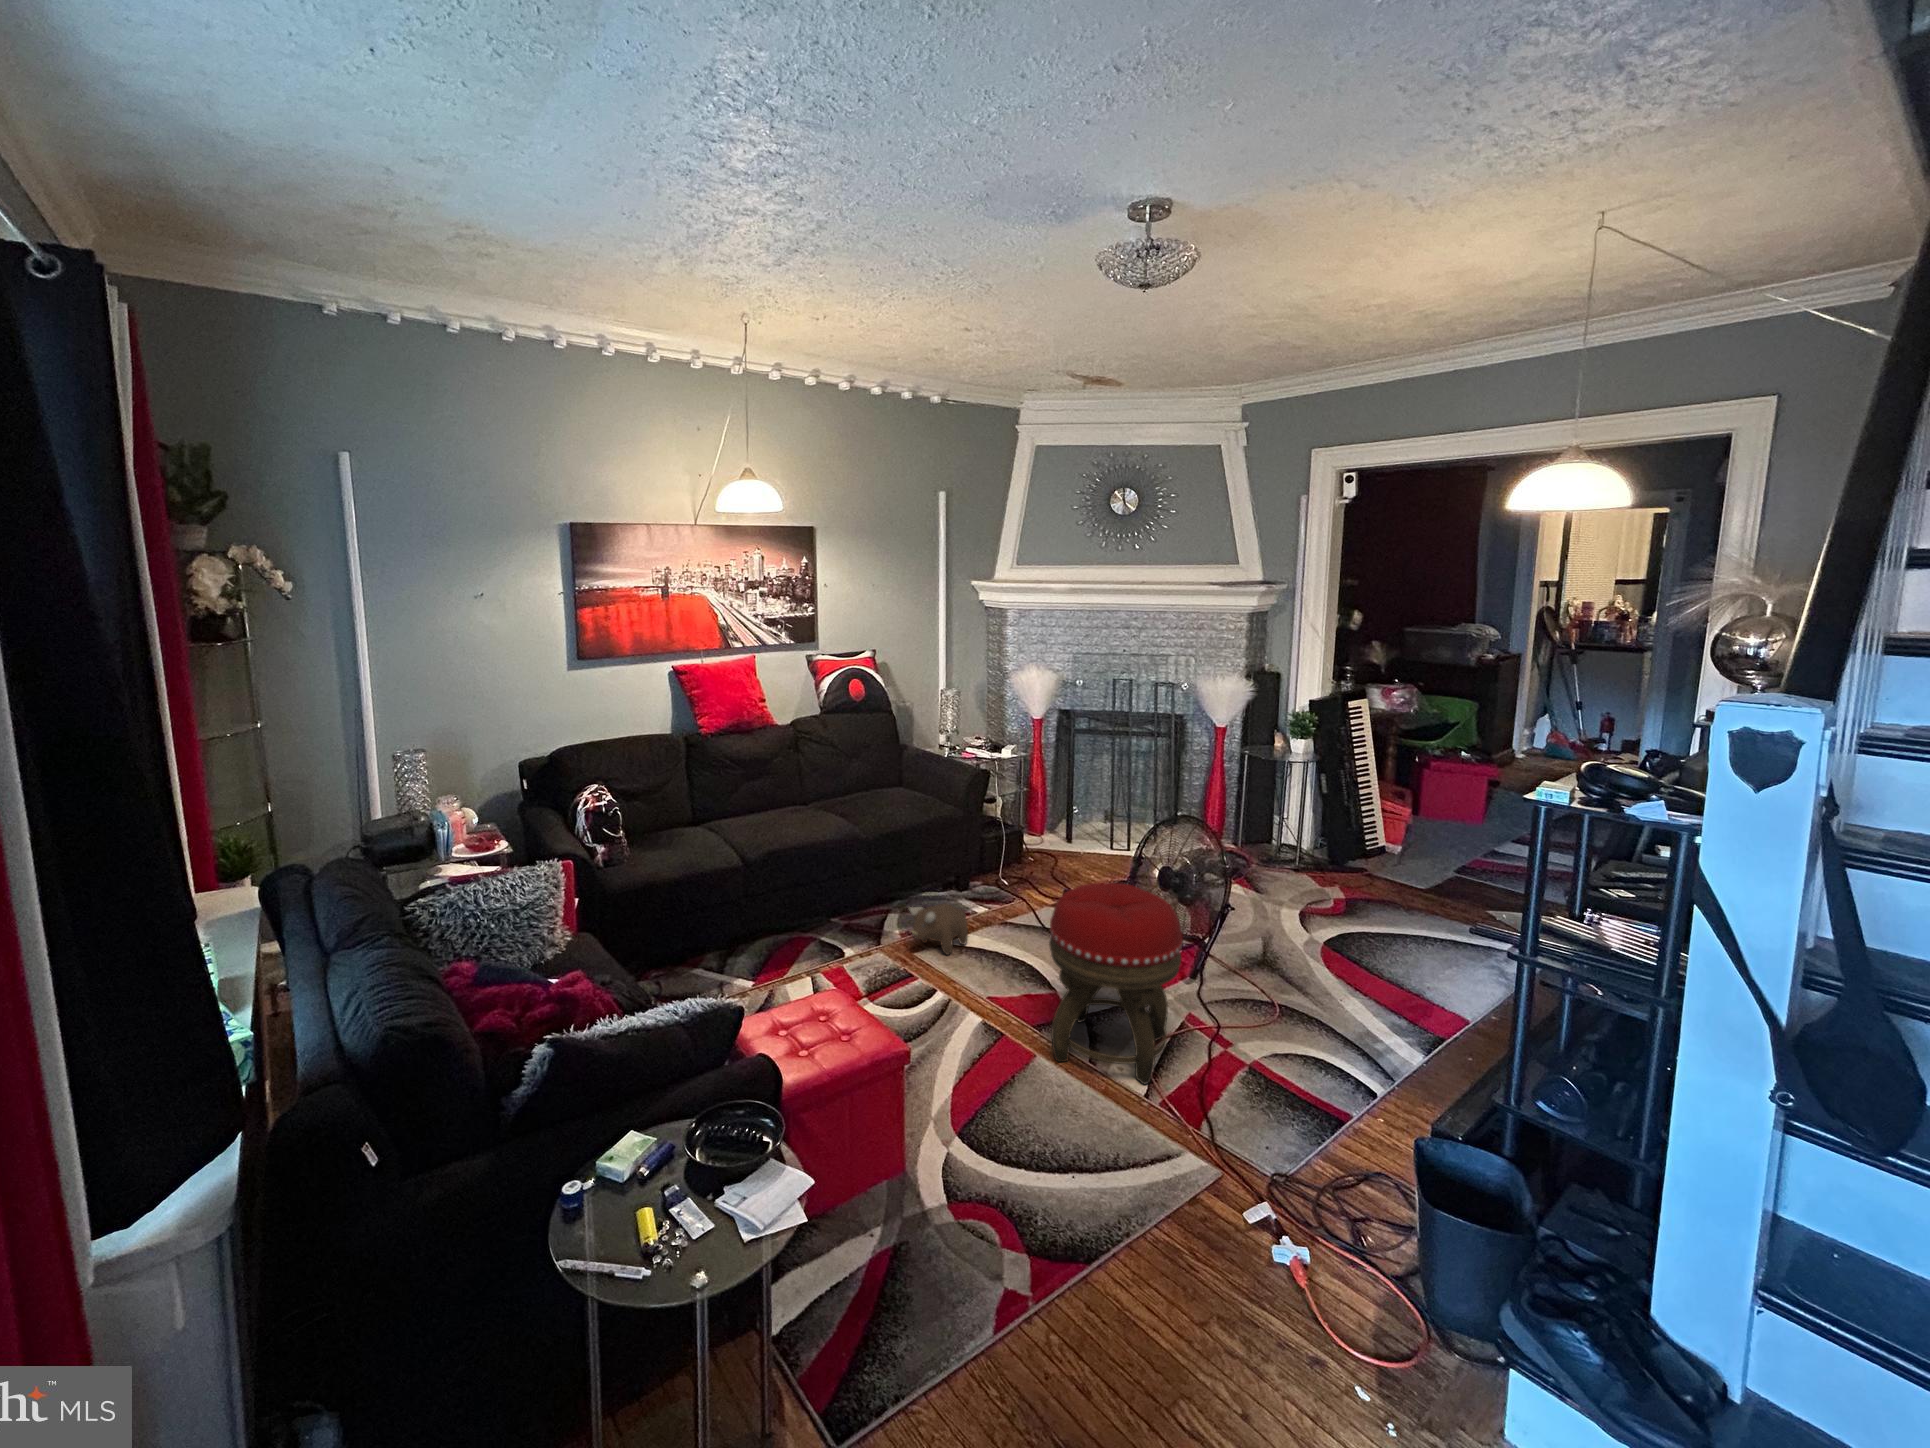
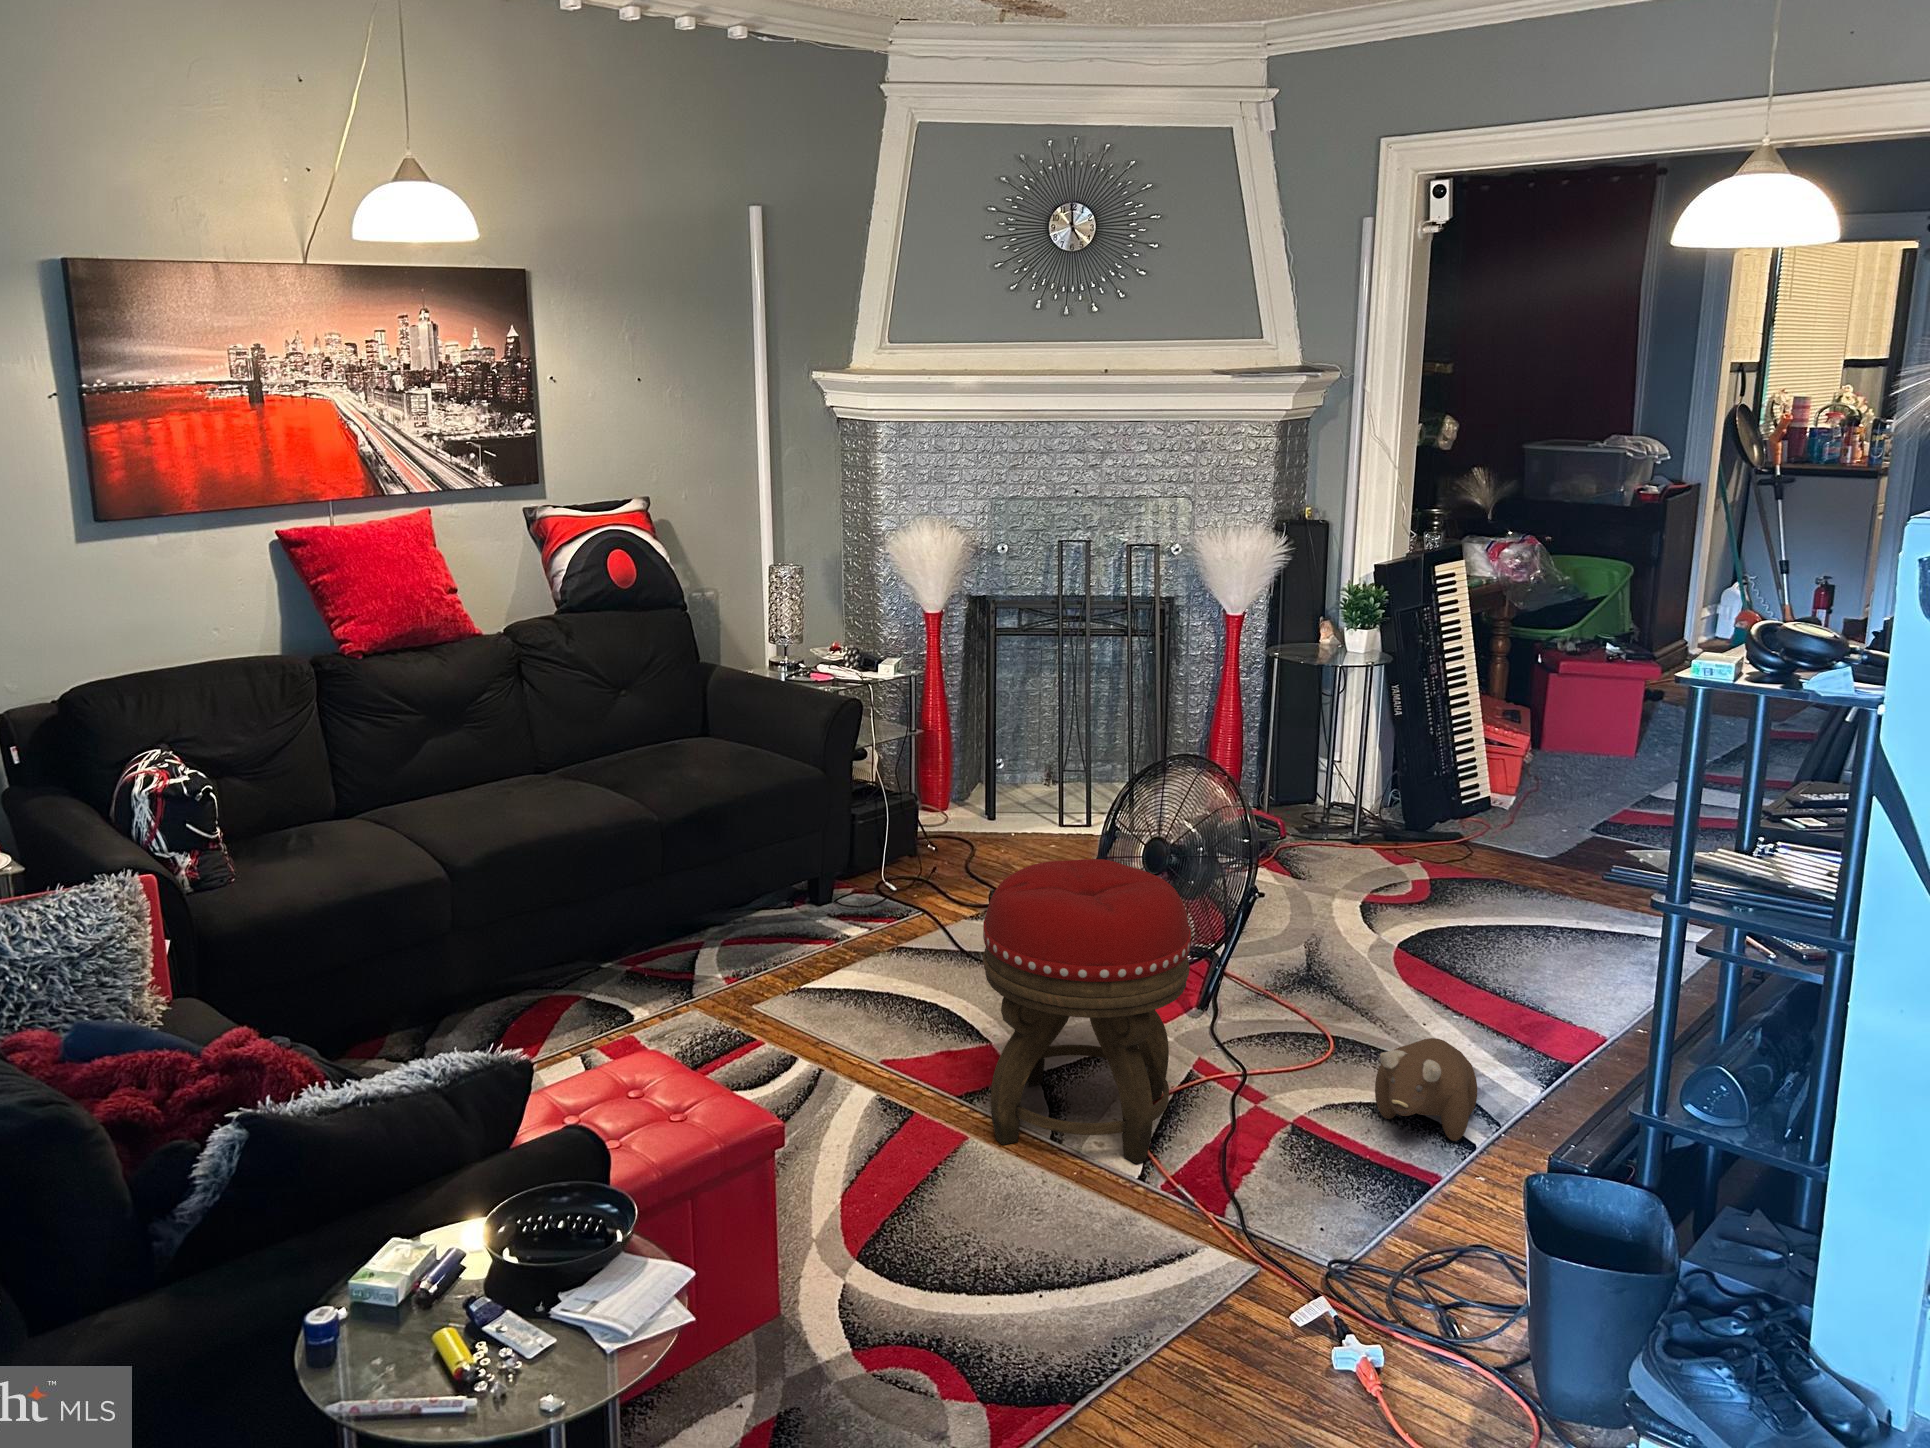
plush toy: present [909,903,968,955] -> present [1375,1038,1477,1141]

